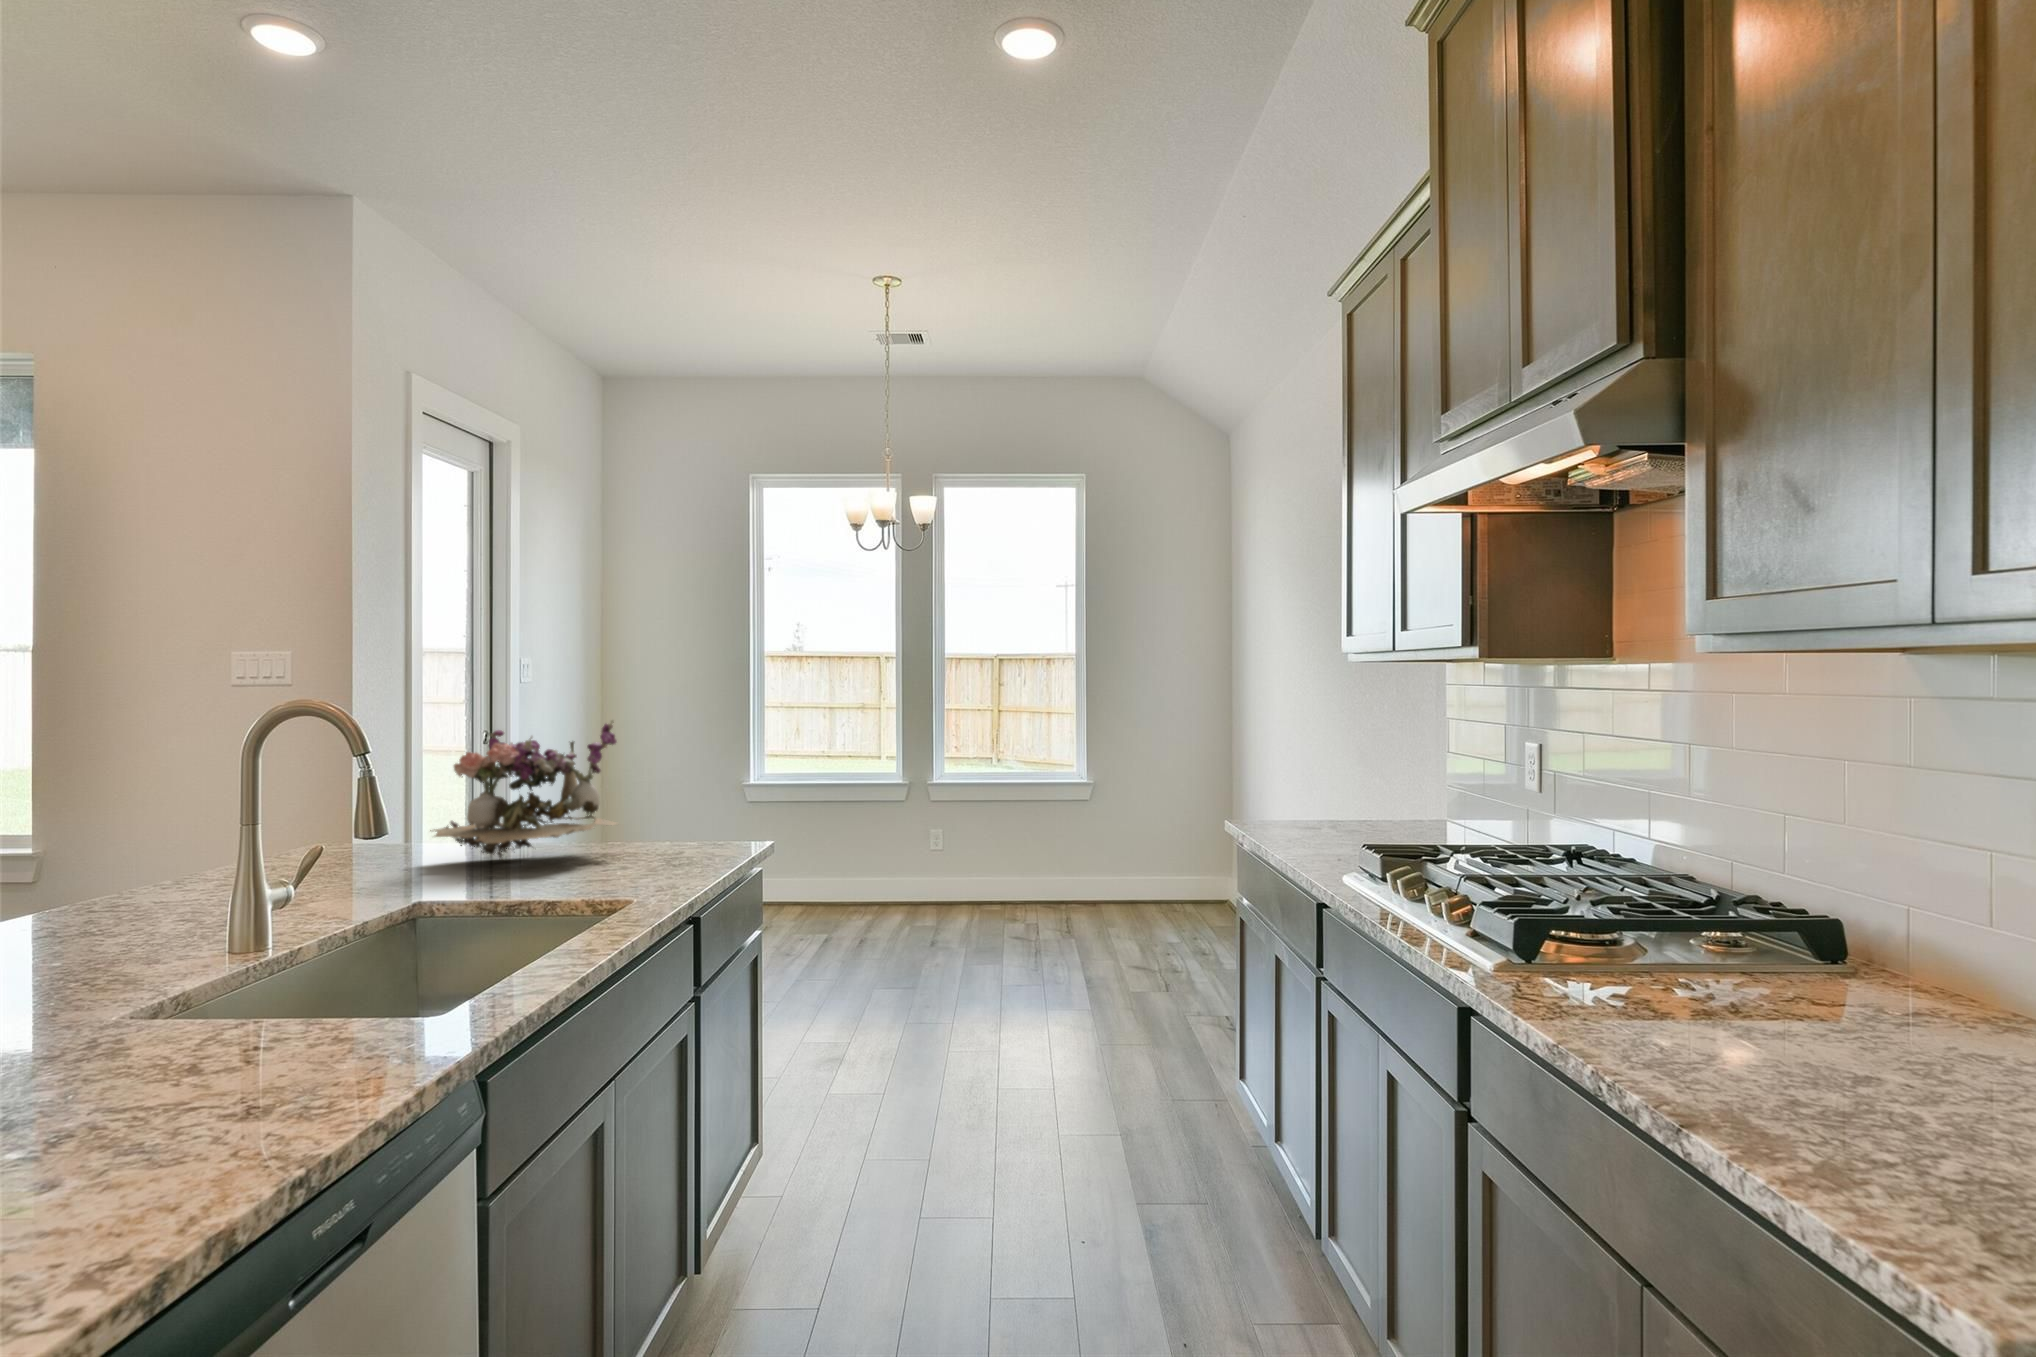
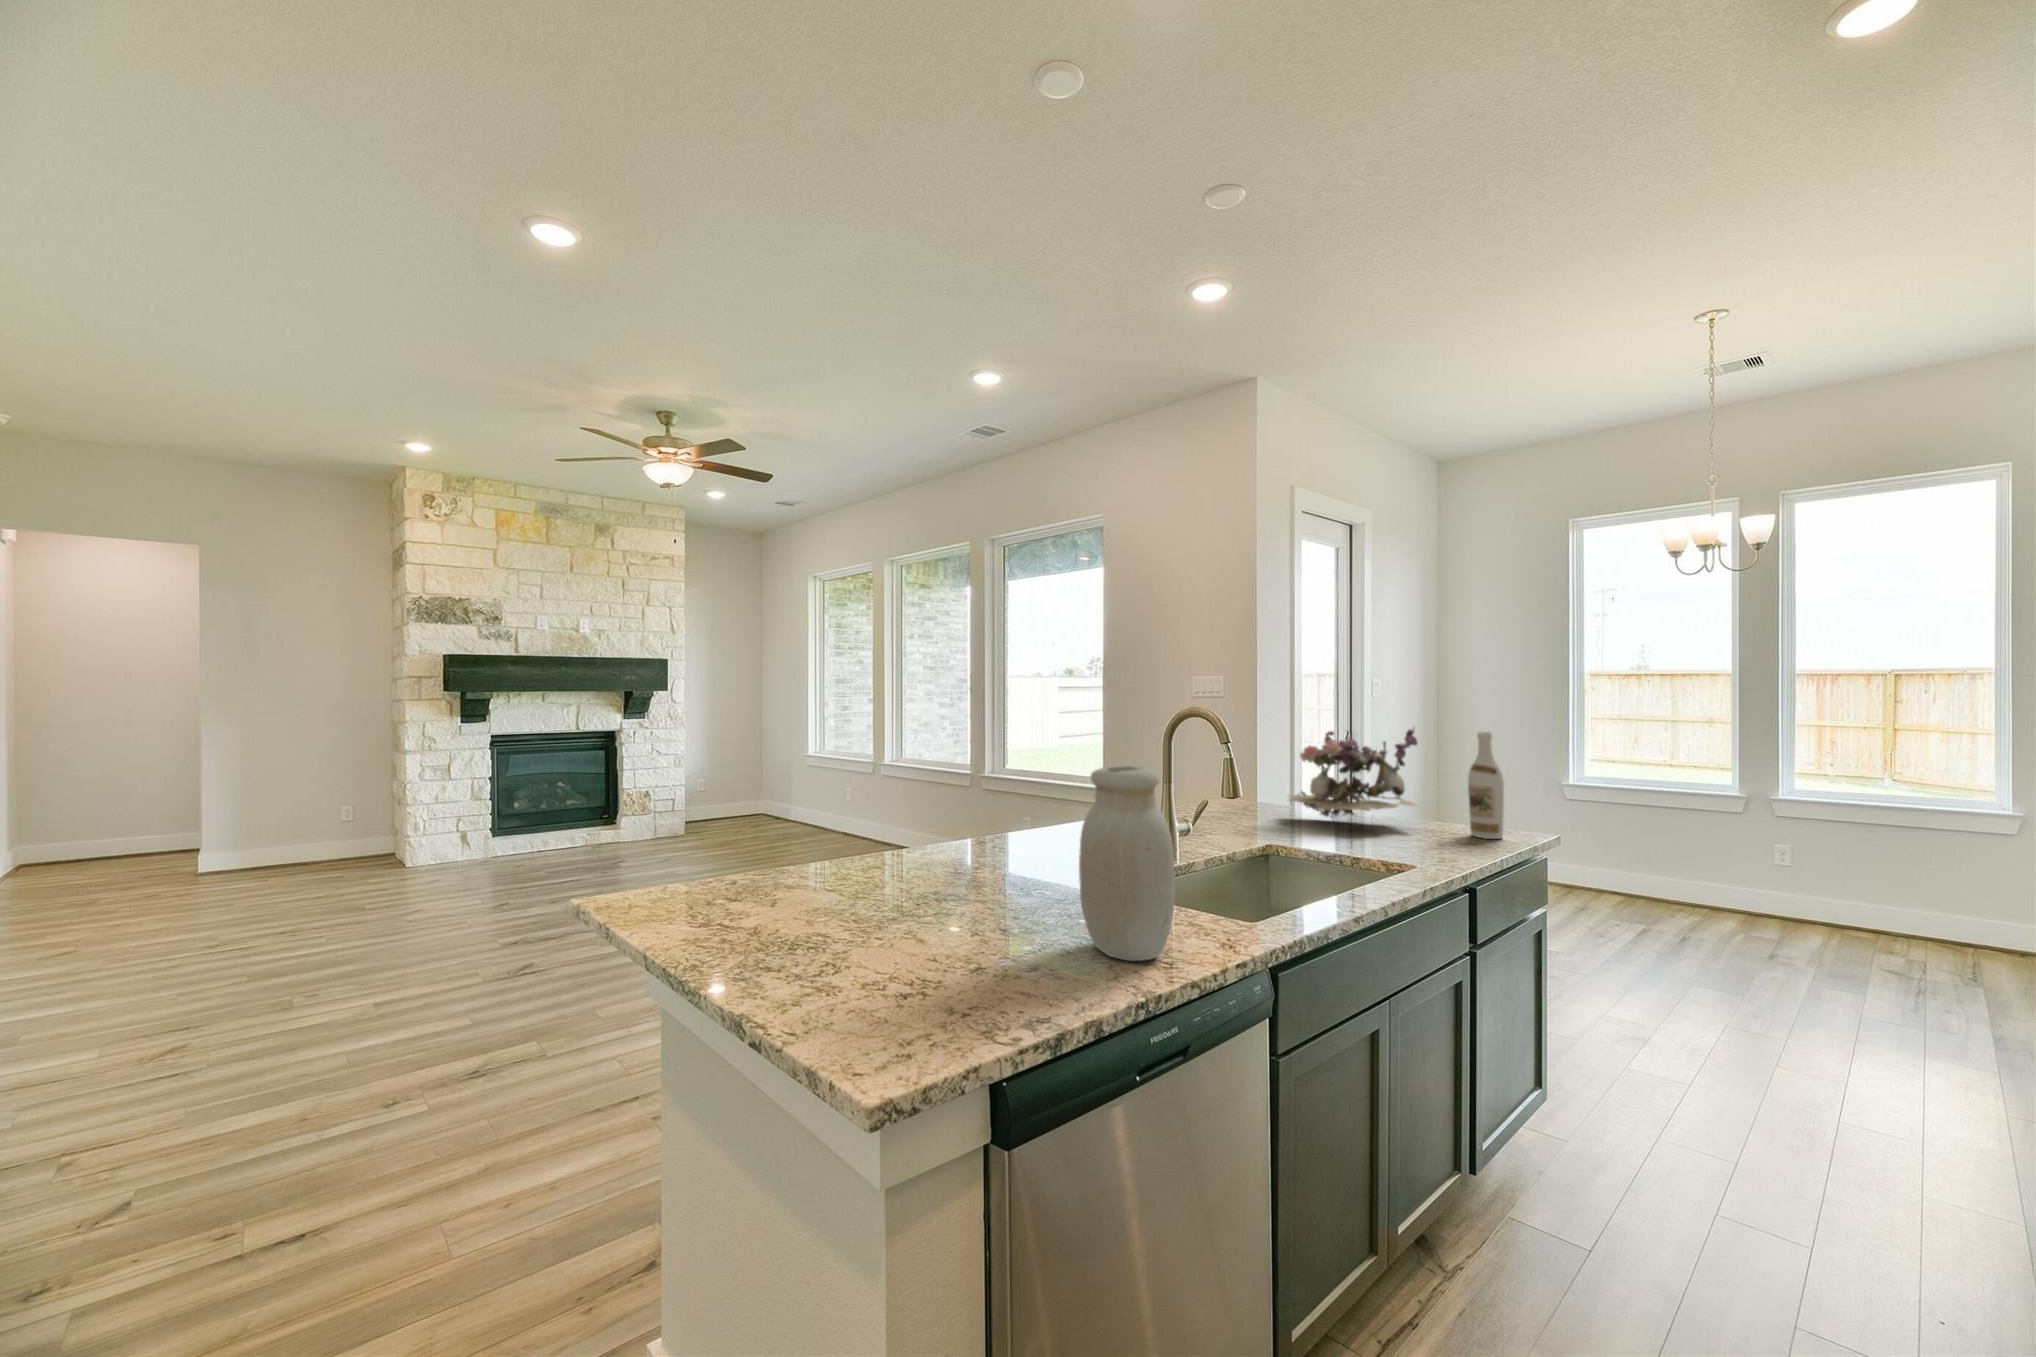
wine bottle: none [677,723,716,855] -> present [1468,732,1504,839]
jar: none [133,794,333,1127] -> present [1079,766,1175,961]

